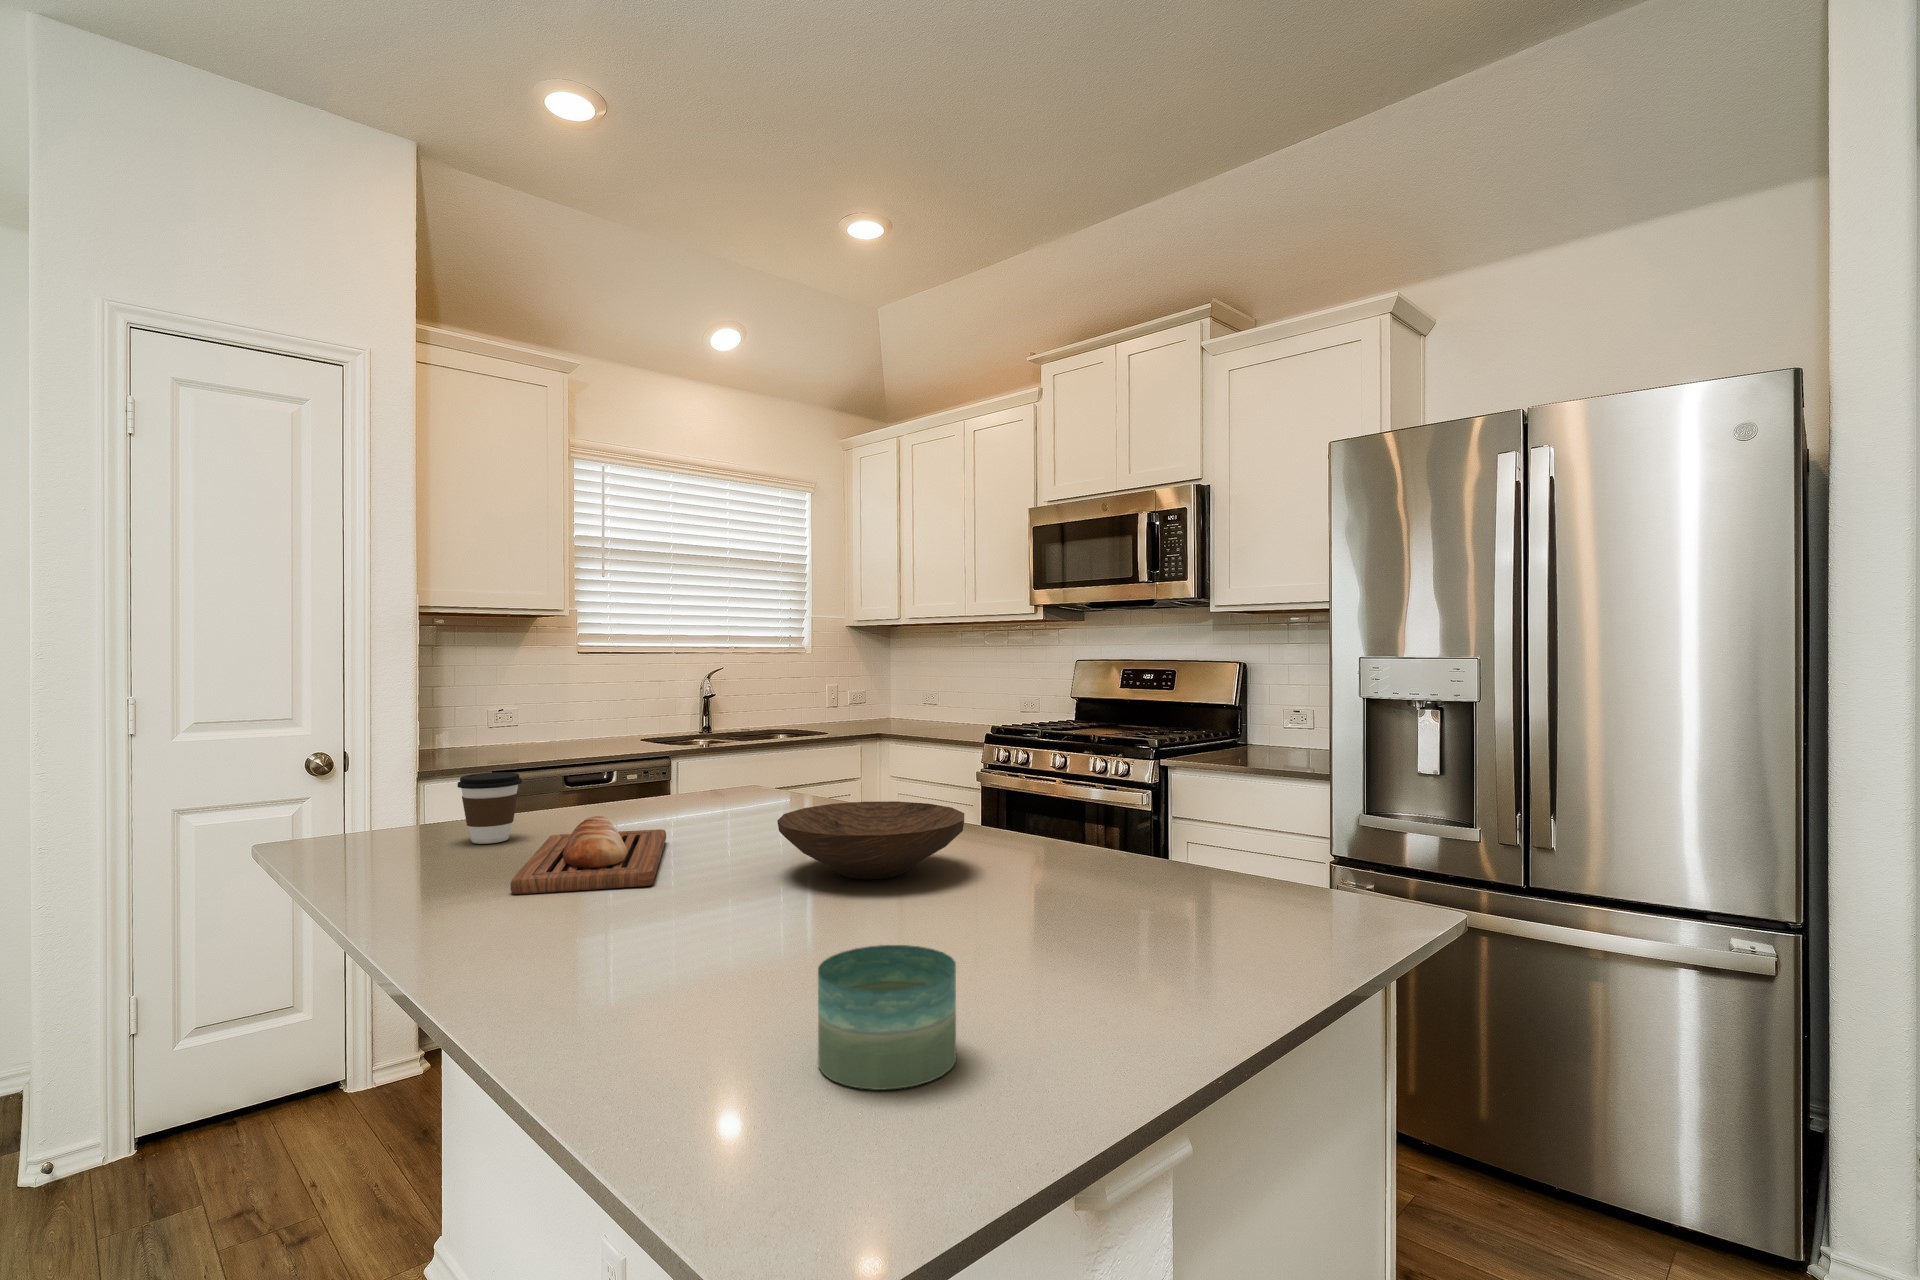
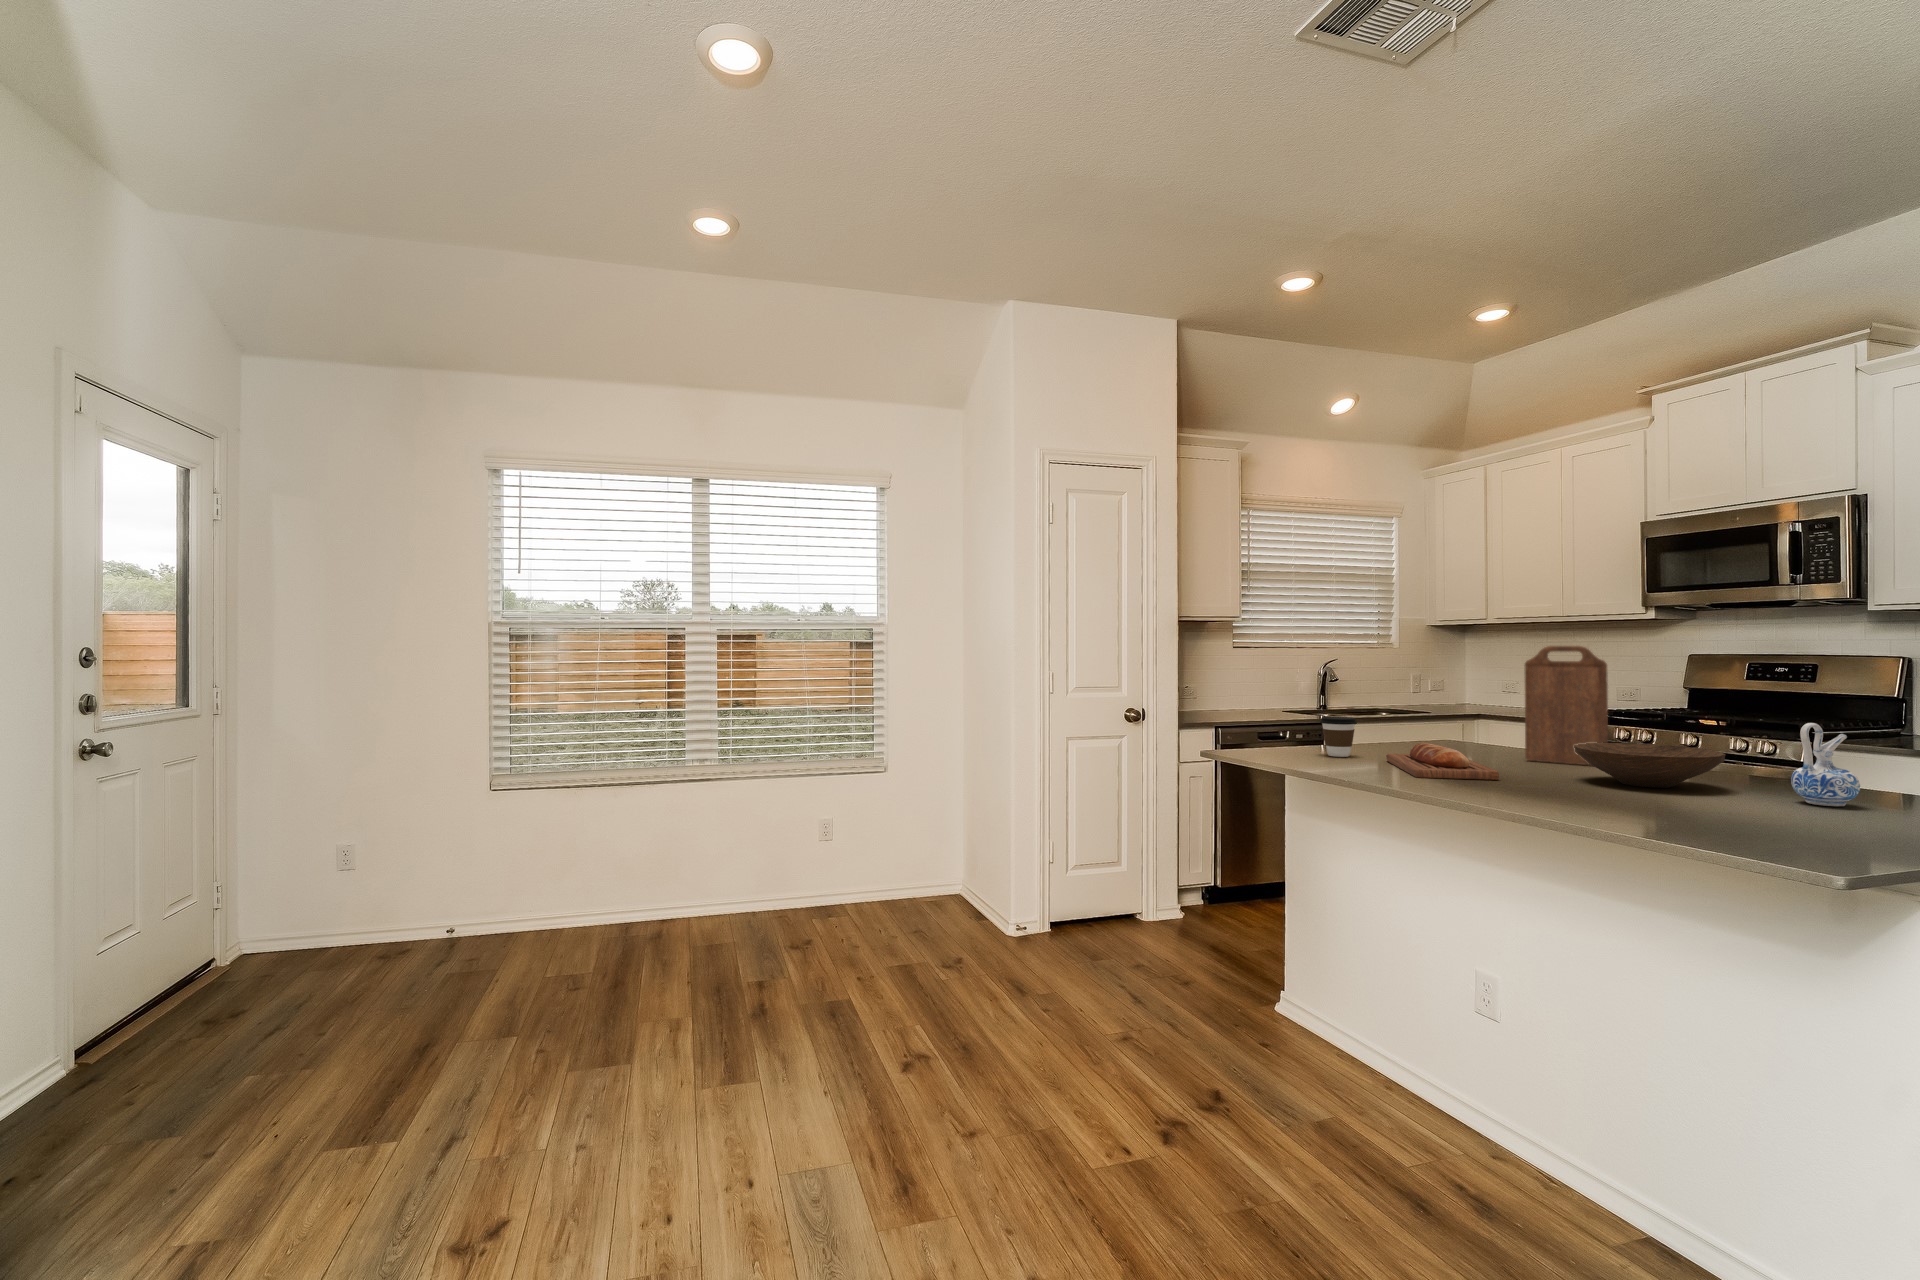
cutting board: none [779,652,877,830] -> present [1525,646,1608,765]
ceramic pitcher: none [1024,773,1100,902] -> present [1791,723,1860,806]
candle: present [818,945,956,1090] -> none [1745,792,1838,851]

